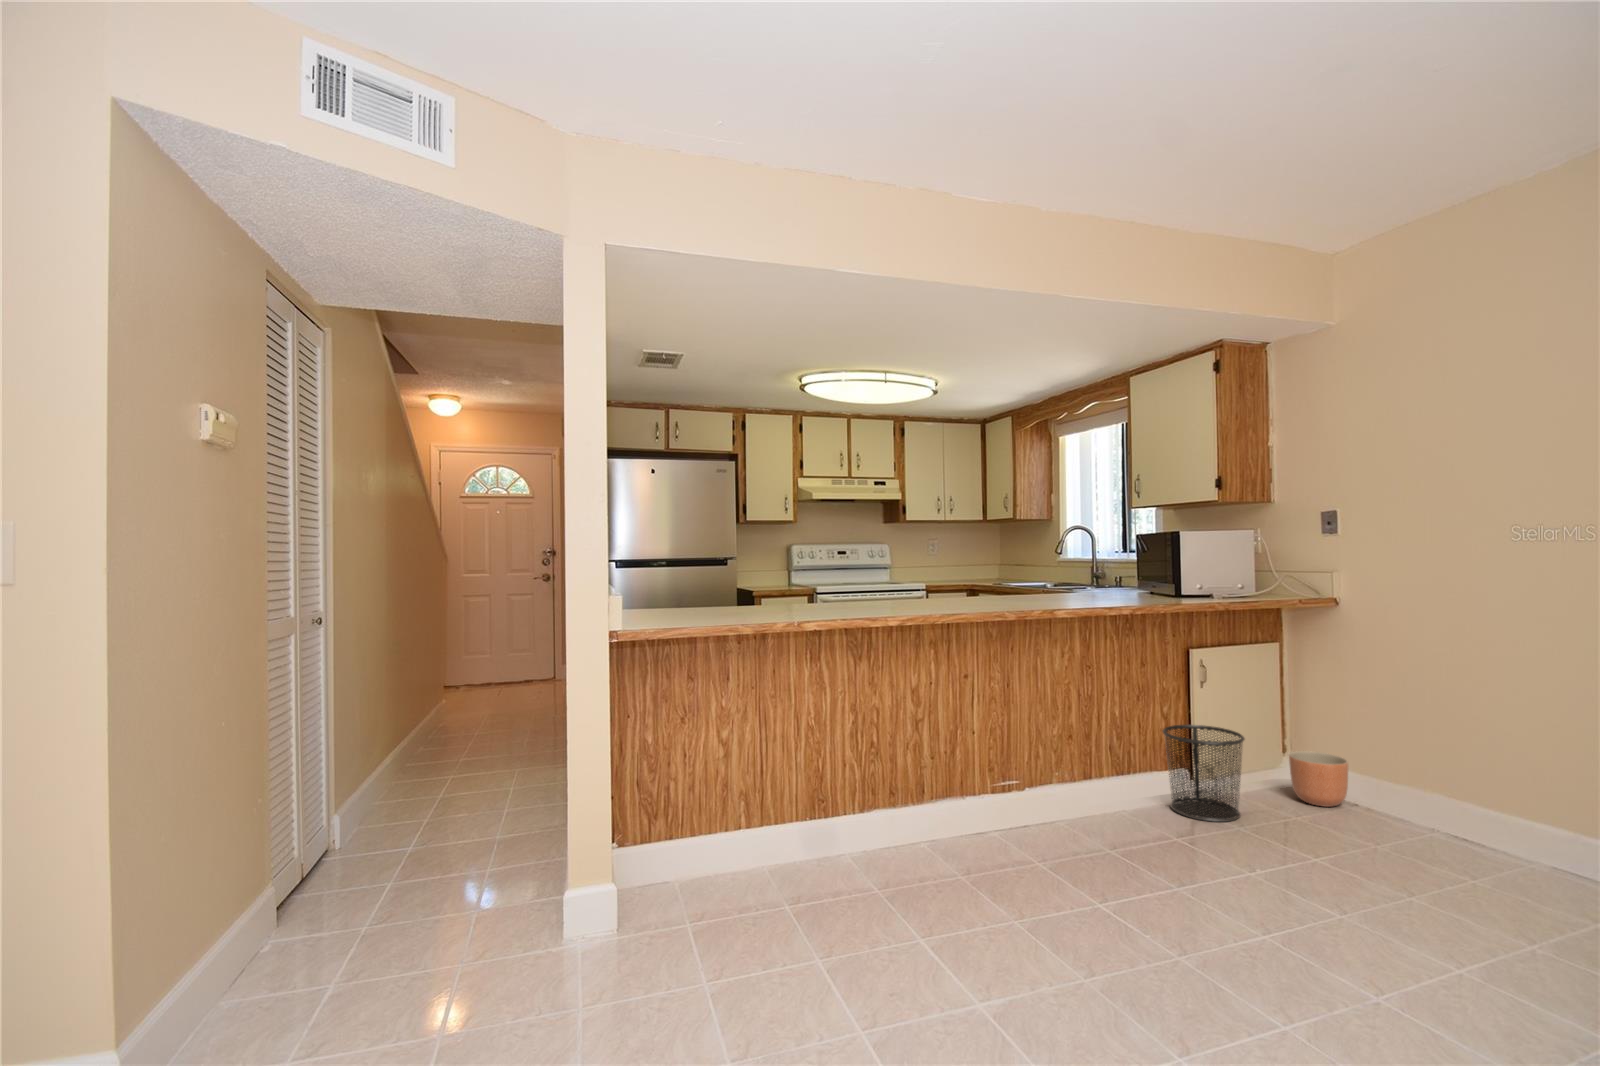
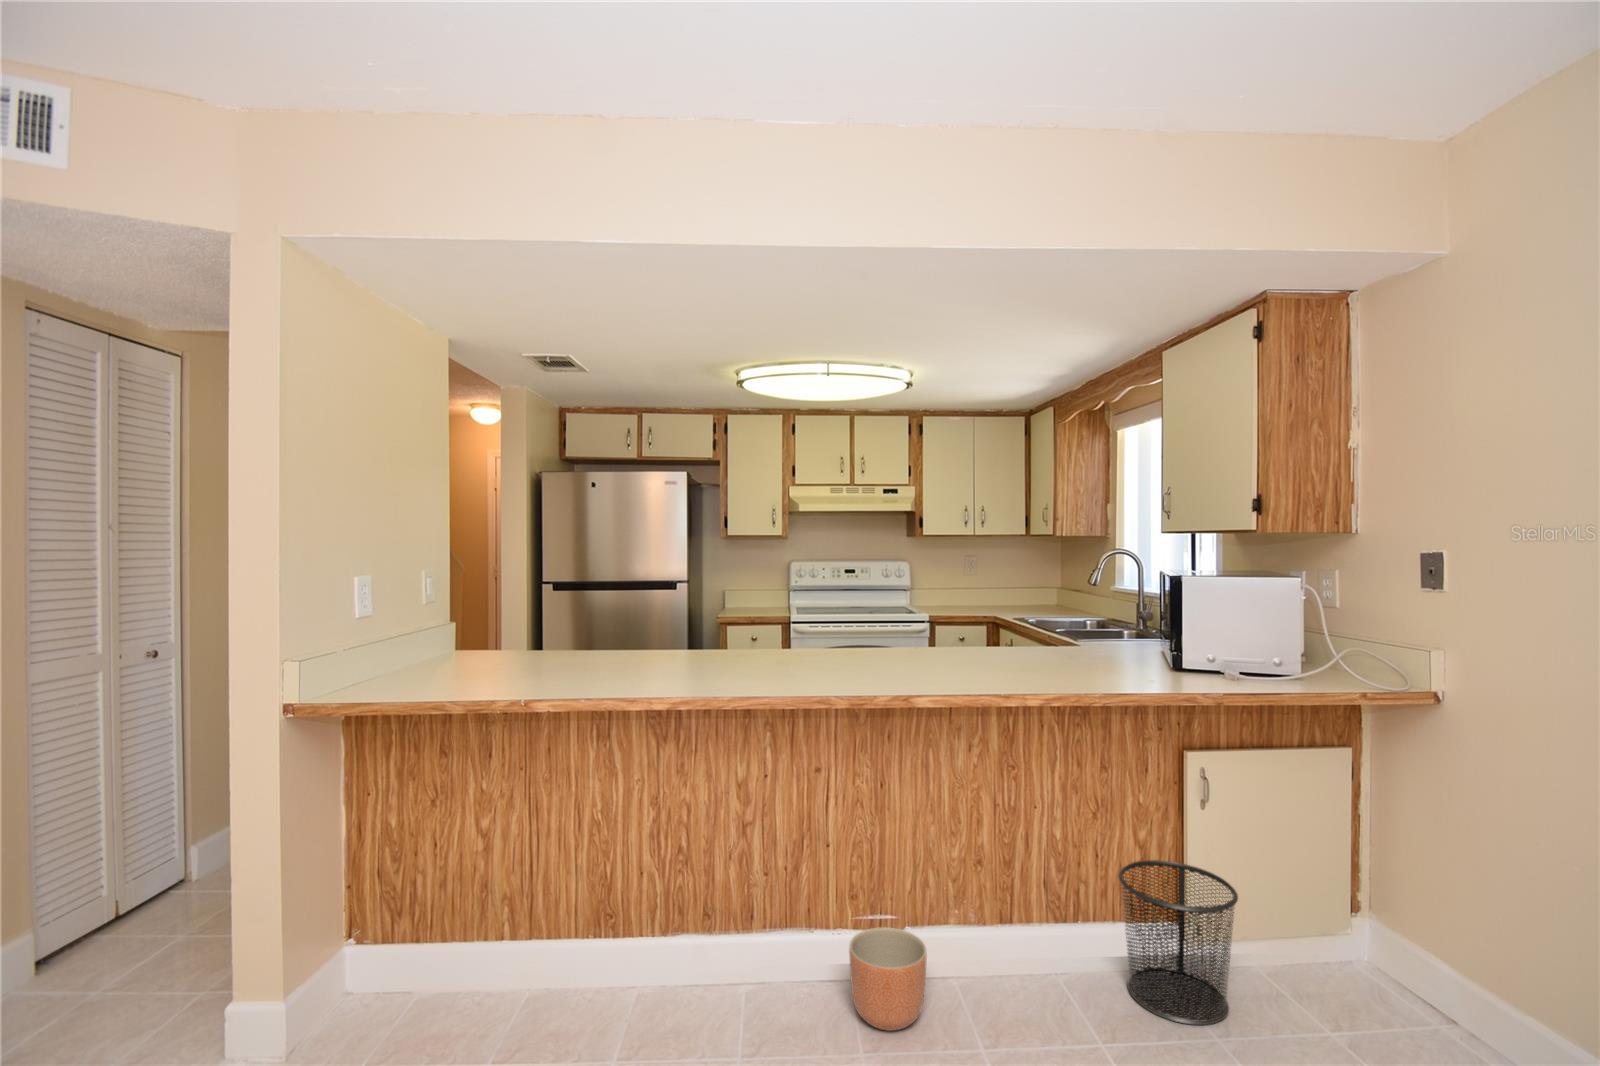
planter: present [1289,751,1348,807] -> present [849,927,927,1031]

